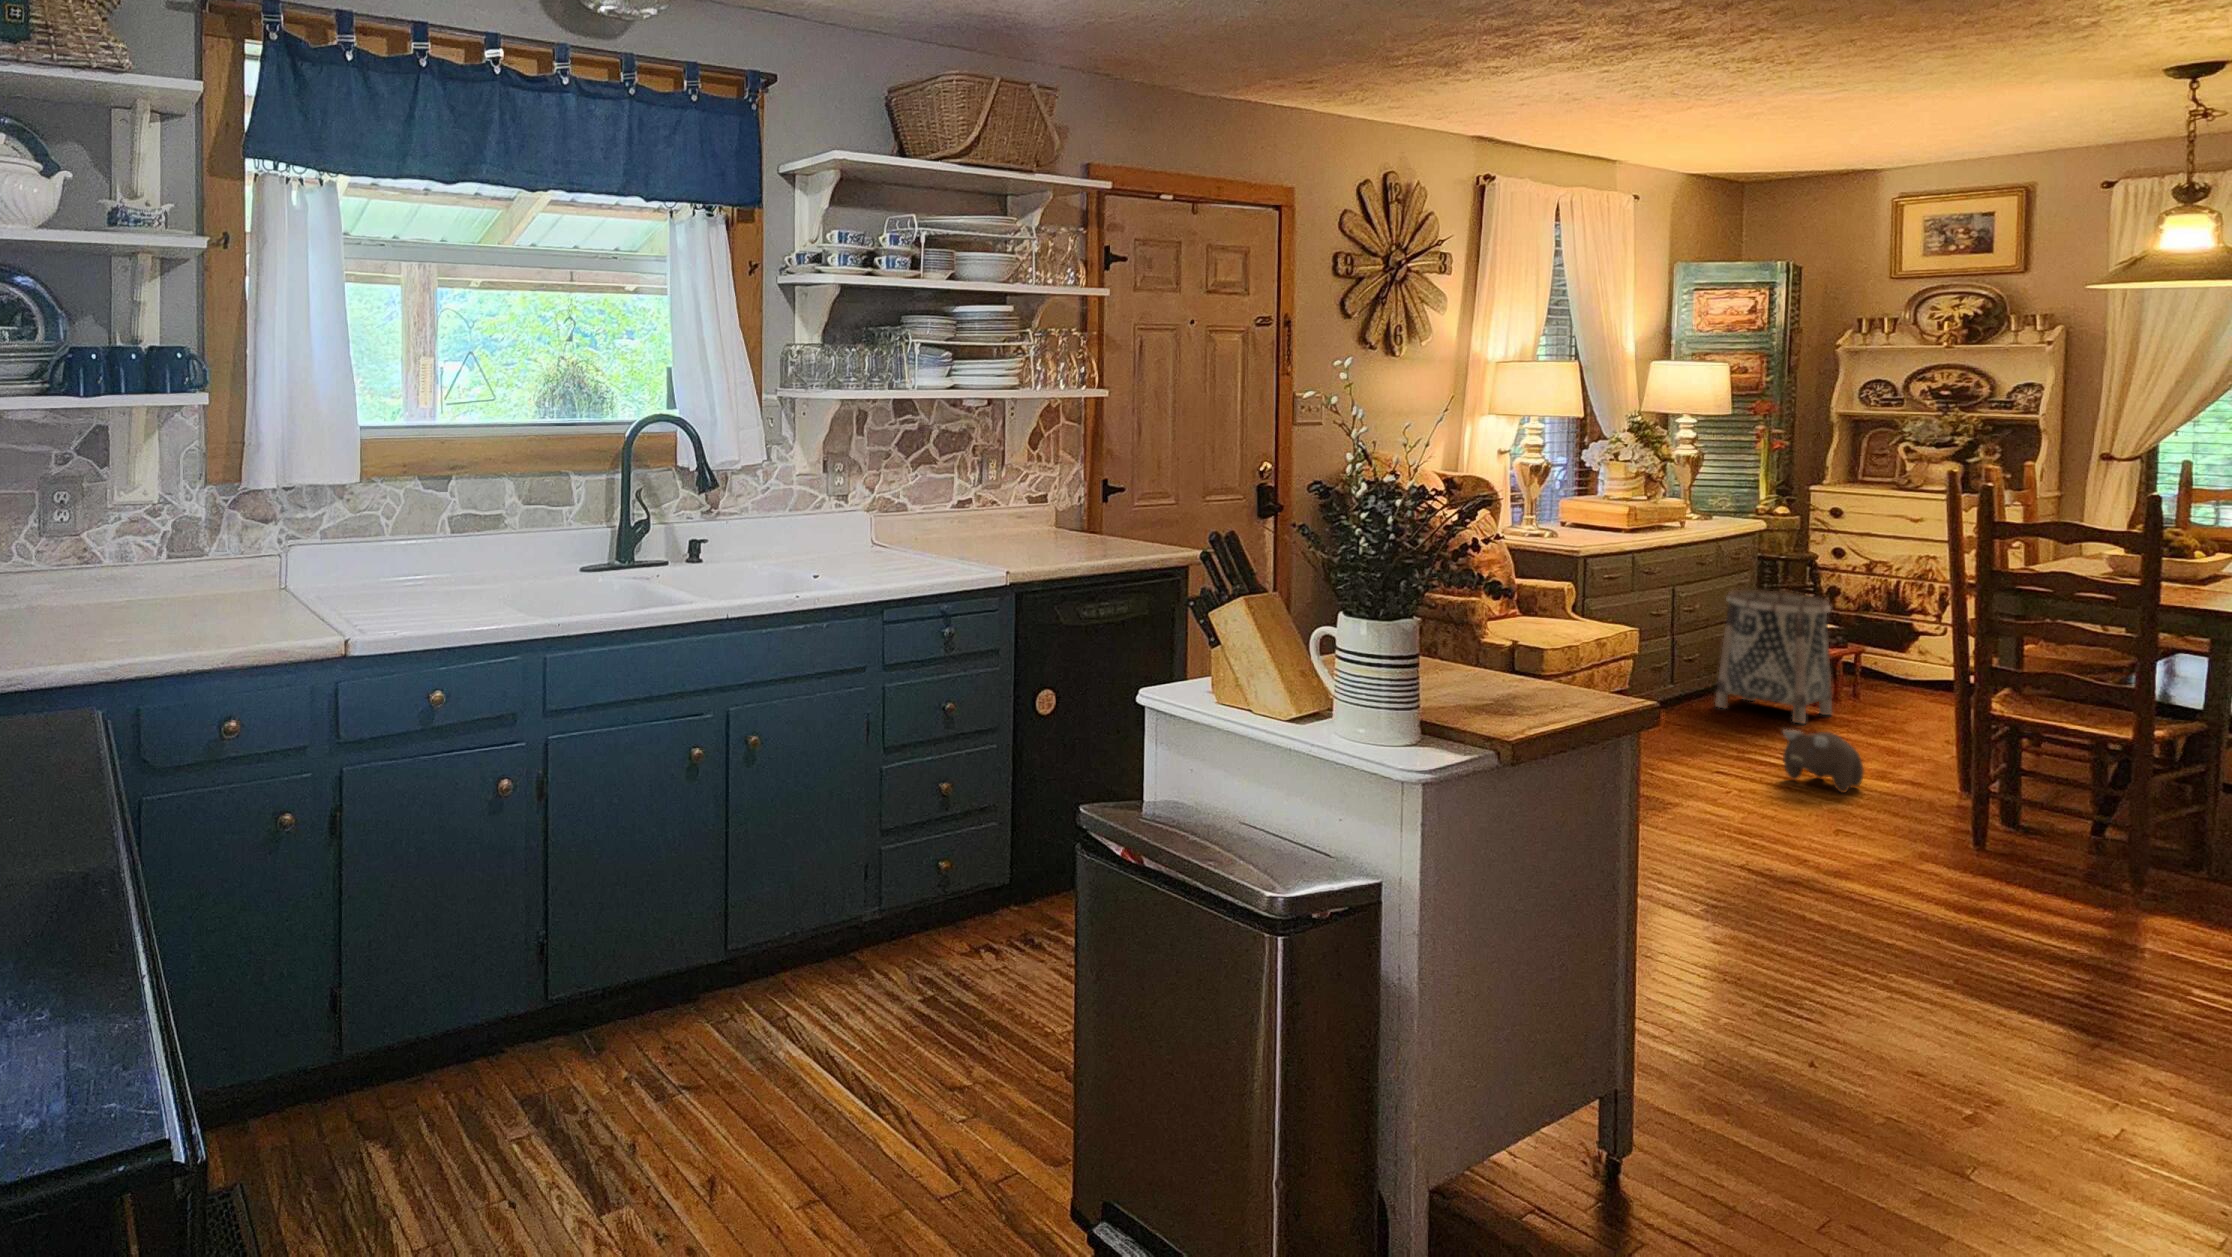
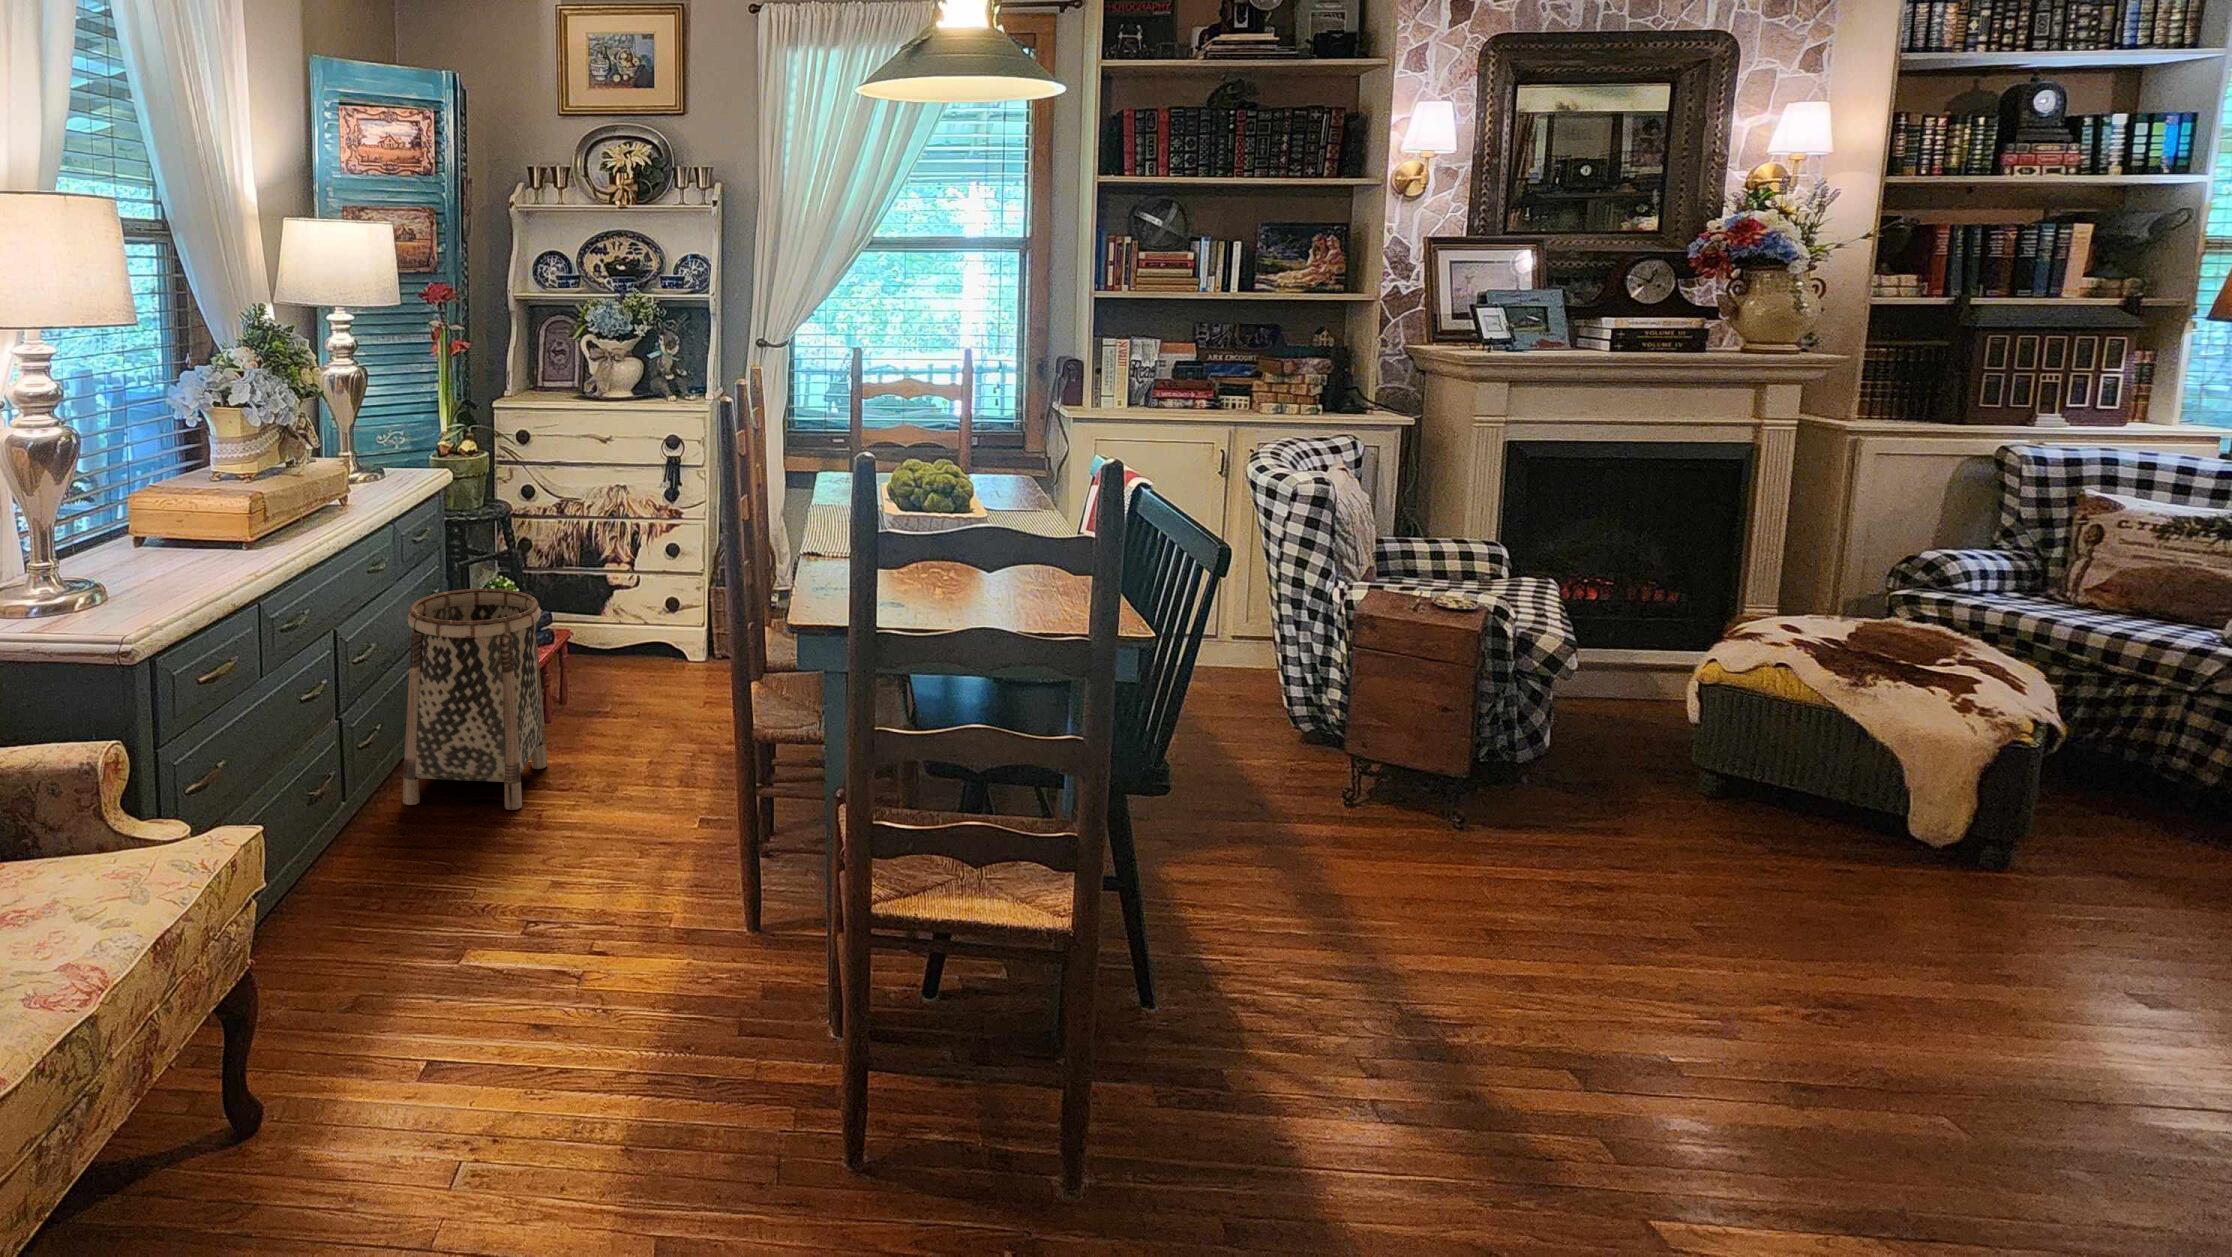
plush toy: present [1783,730,1864,793] -> none [517,924,632,1046]

